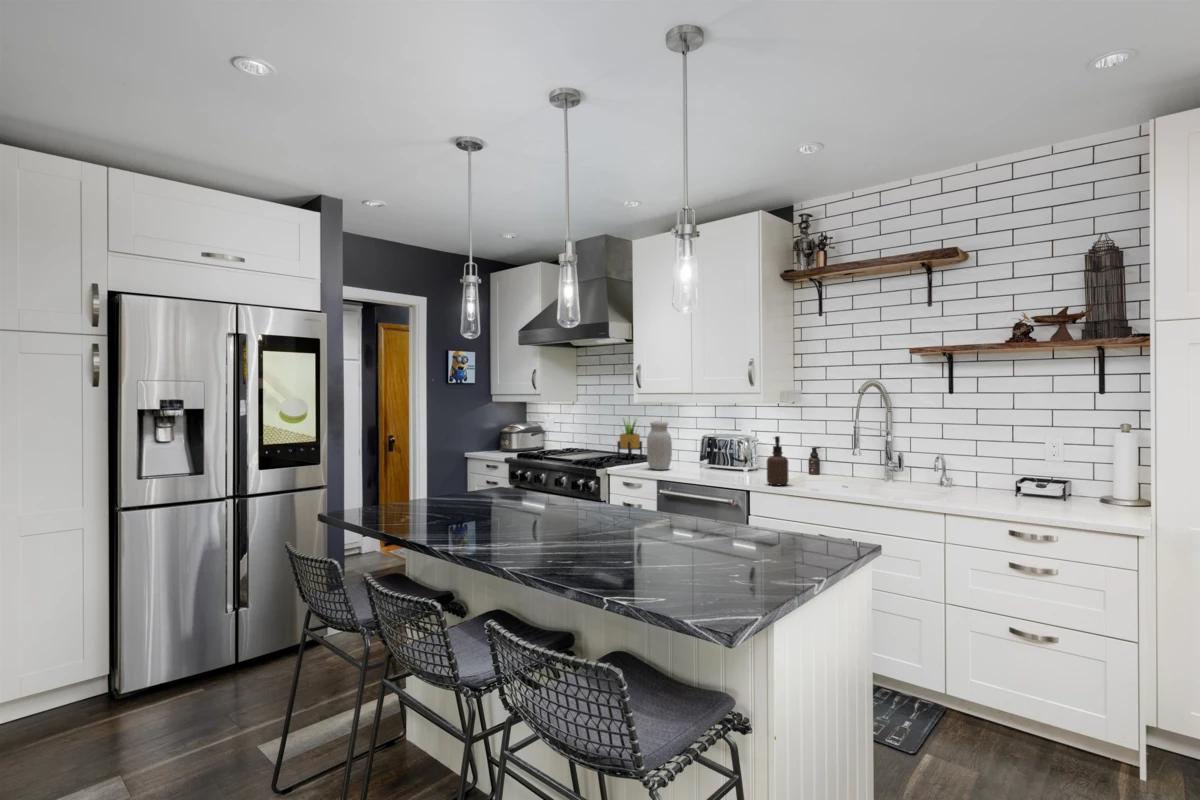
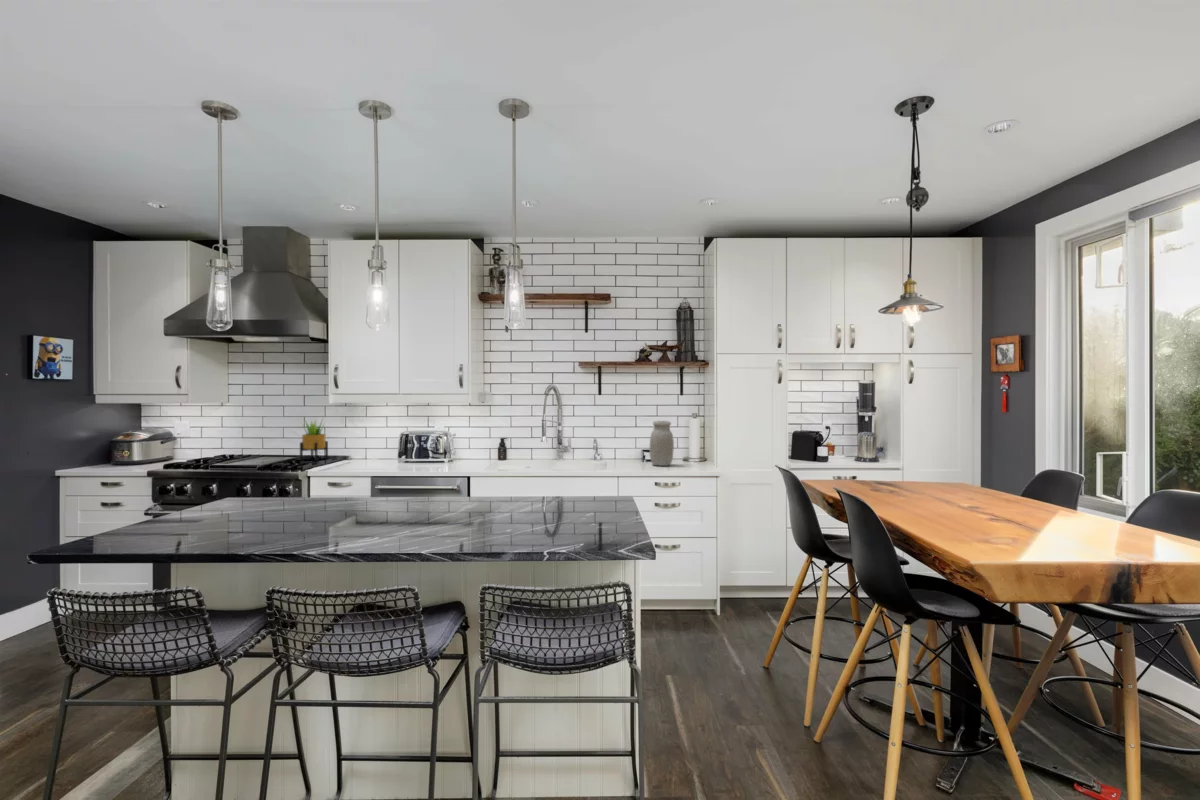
jar: present [647,421,672,470] -> present [650,421,674,466]
soap dispenser: present [767,436,789,485] -> none [484,430,501,470]

